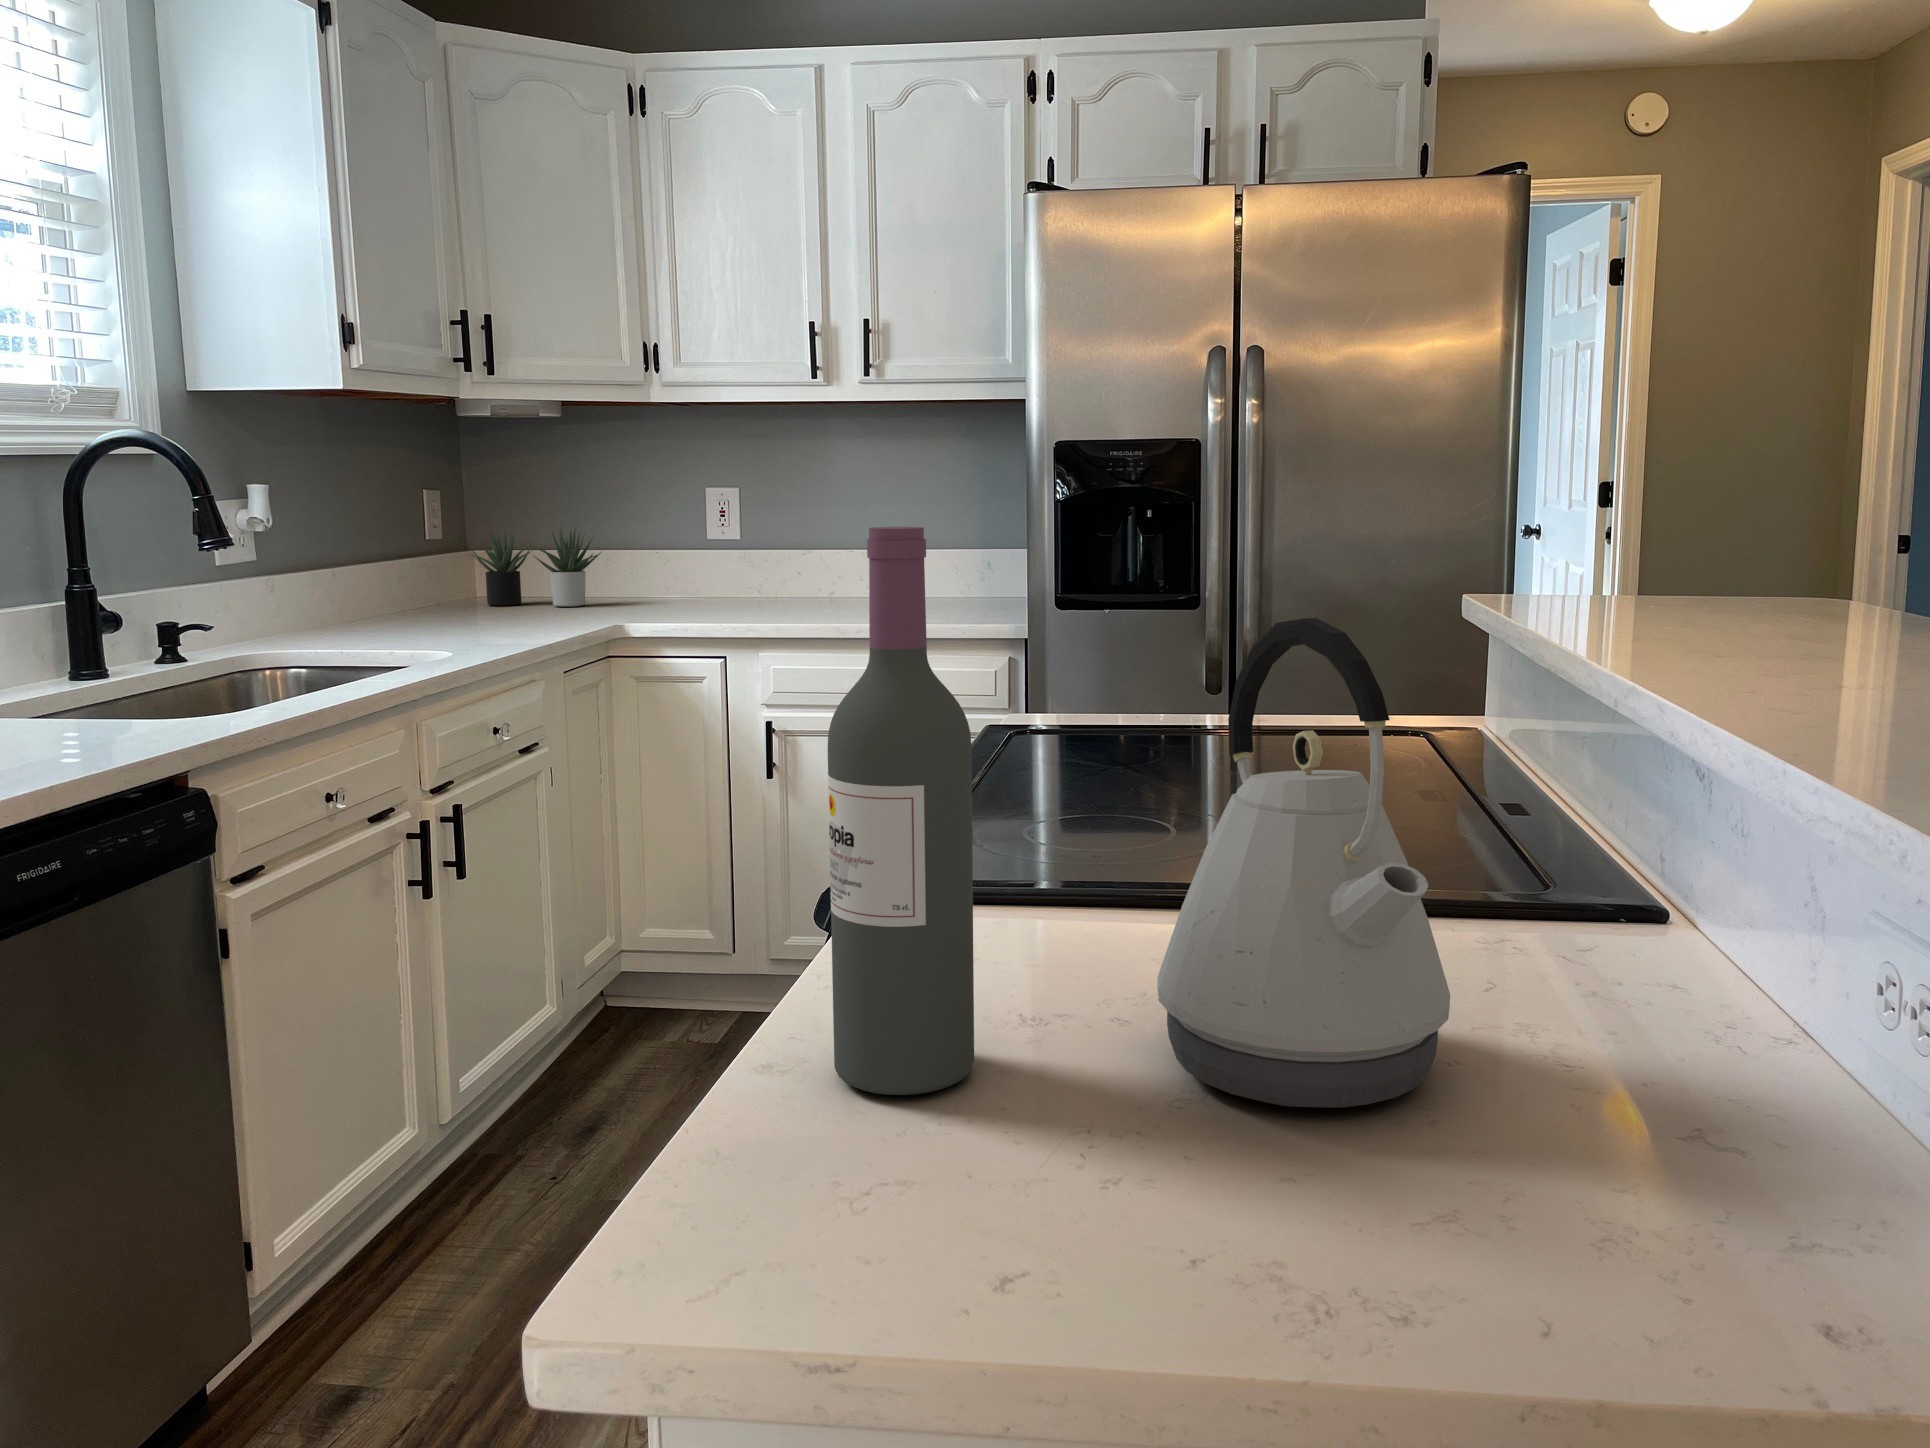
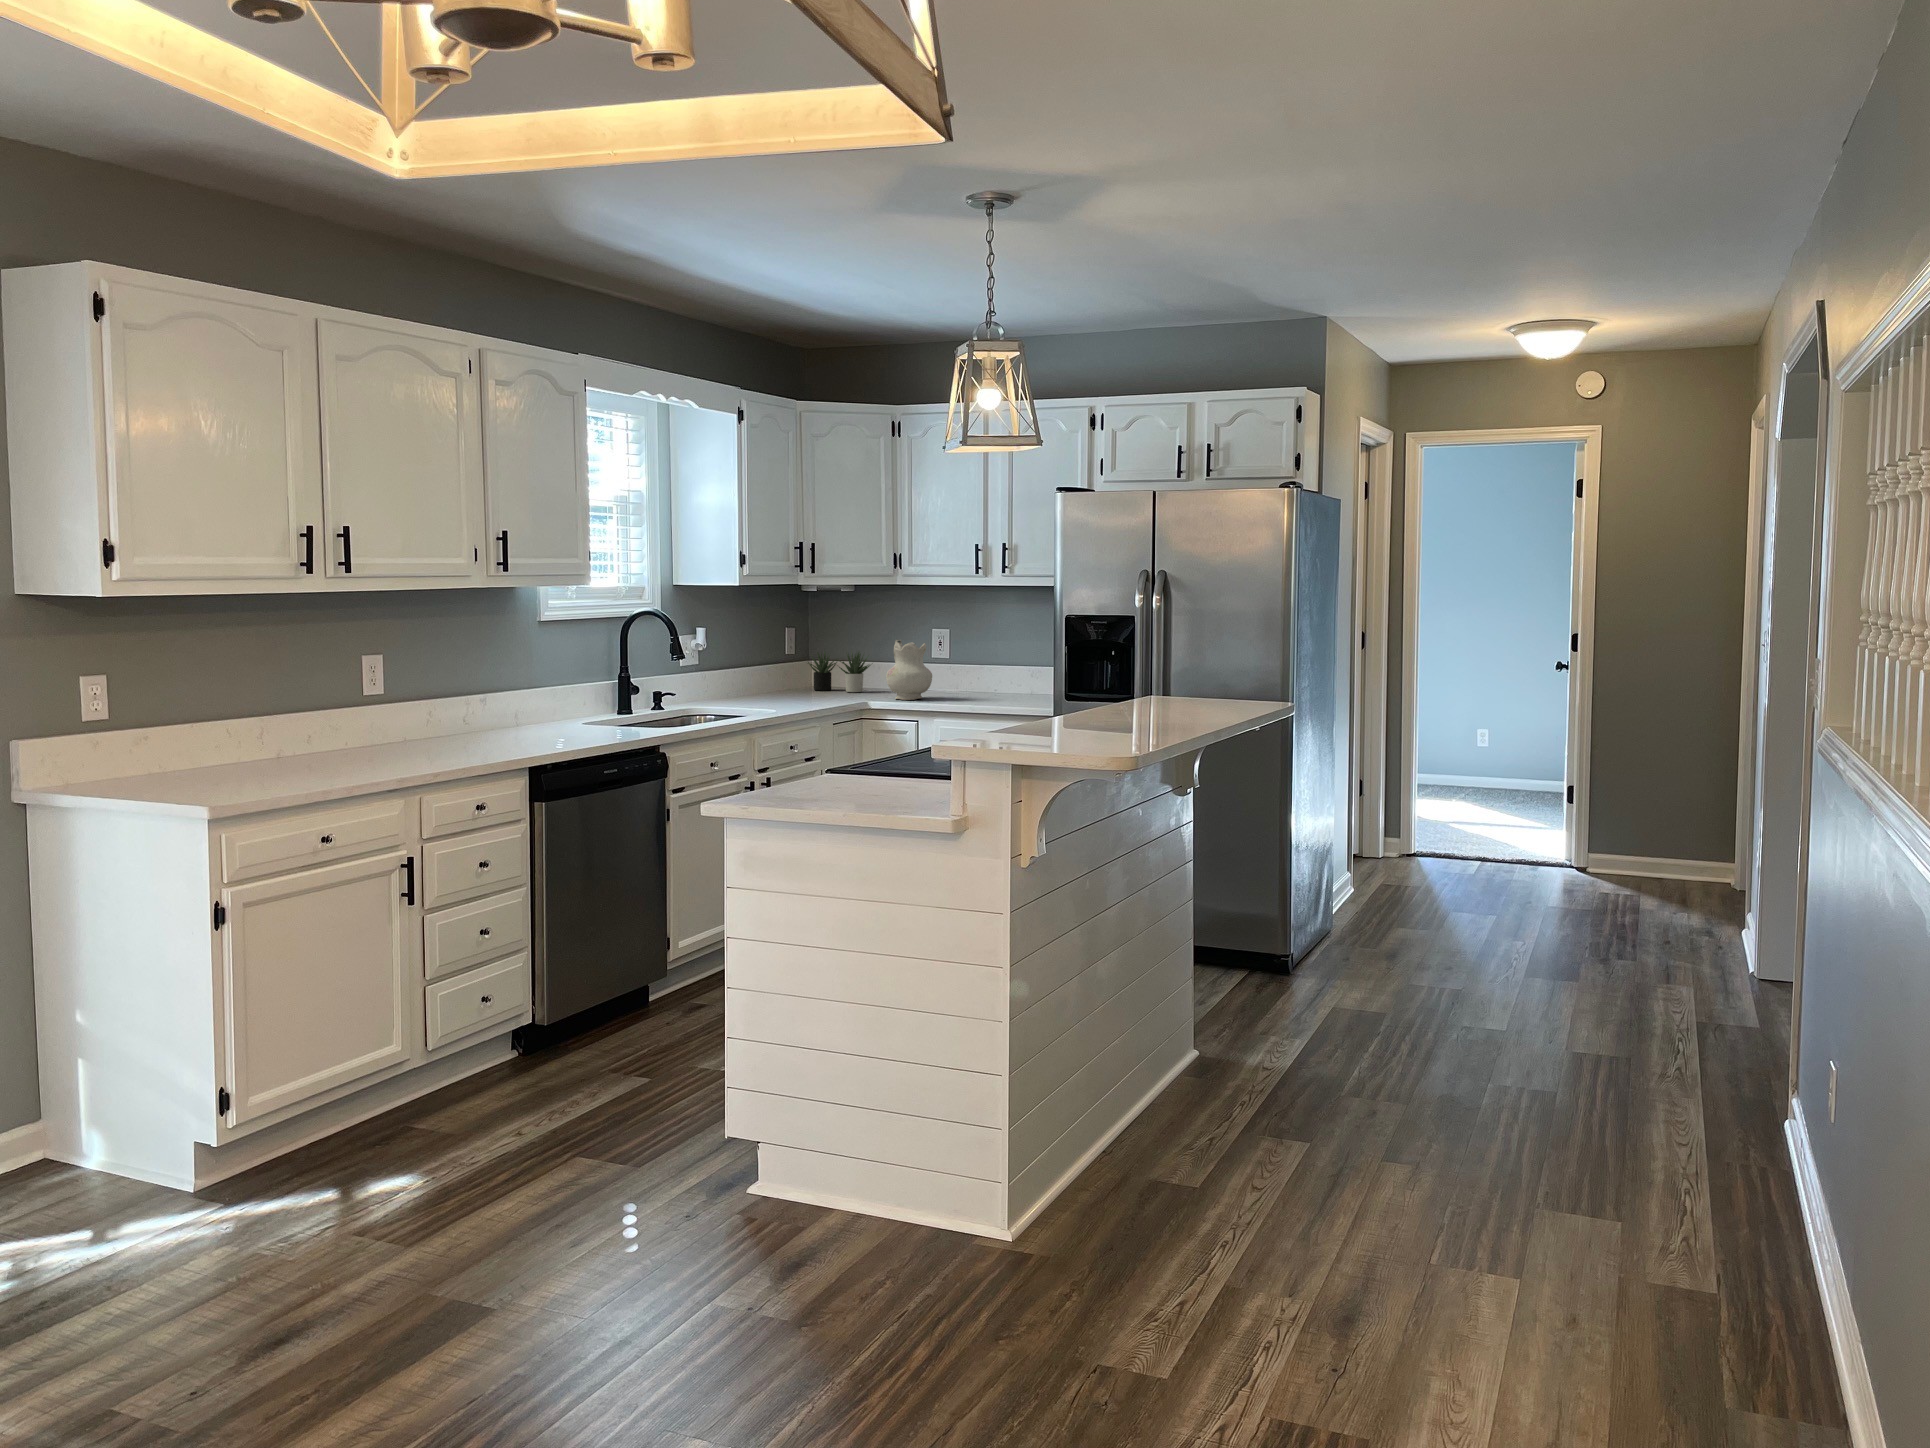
ceramic pitcher: none [647,504,734,617] -> present [886,640,932,700]
wine bottle: present [828,527,974,1095] -> none [782,669,815,799]
kettle: present [1157,618,1450,1108] -> none [852,694,921,805]

